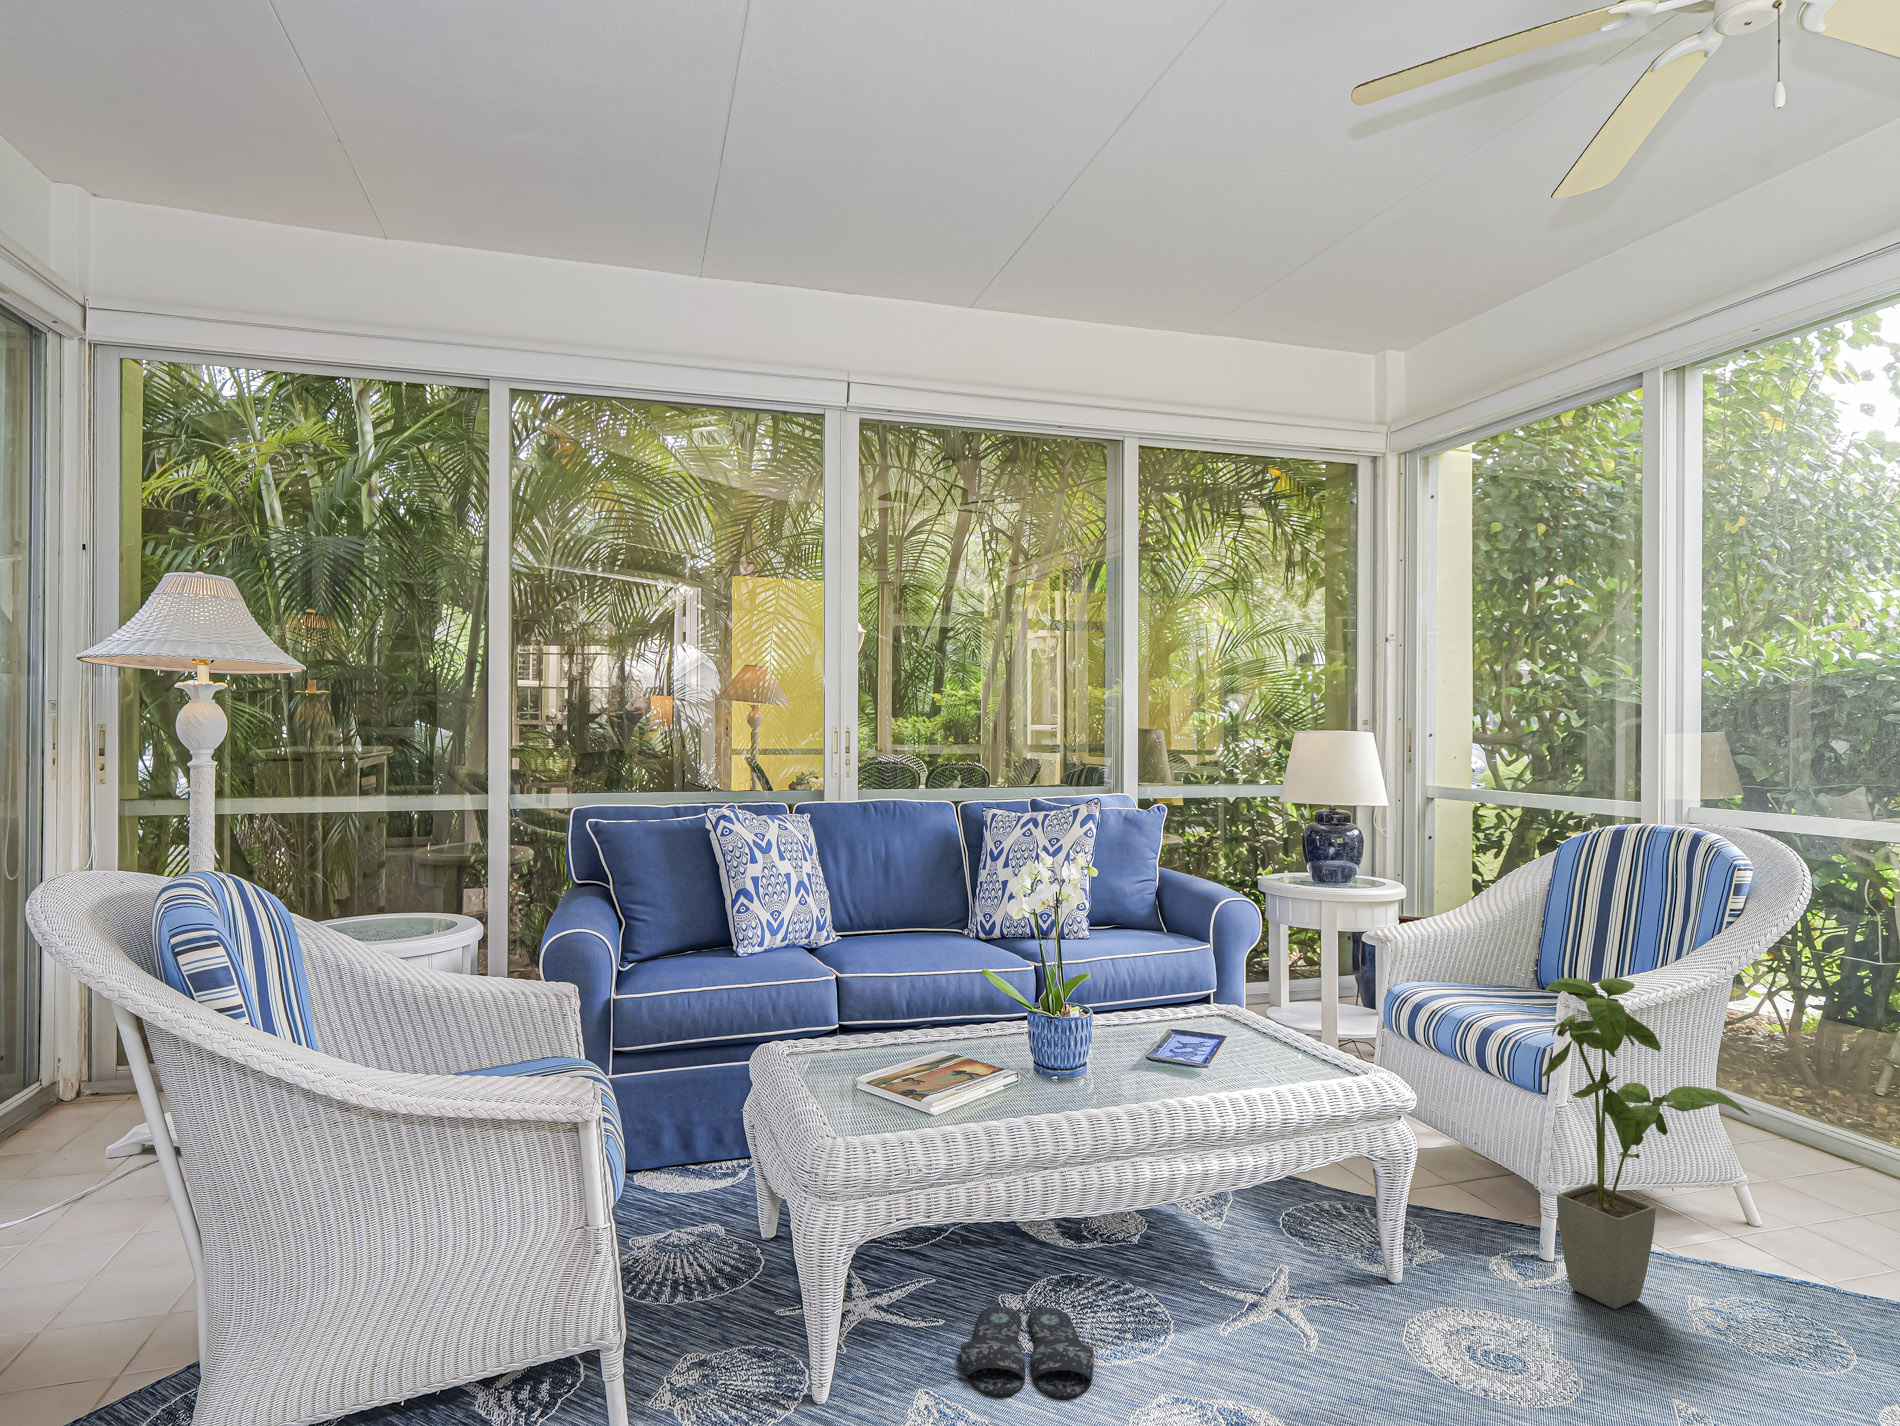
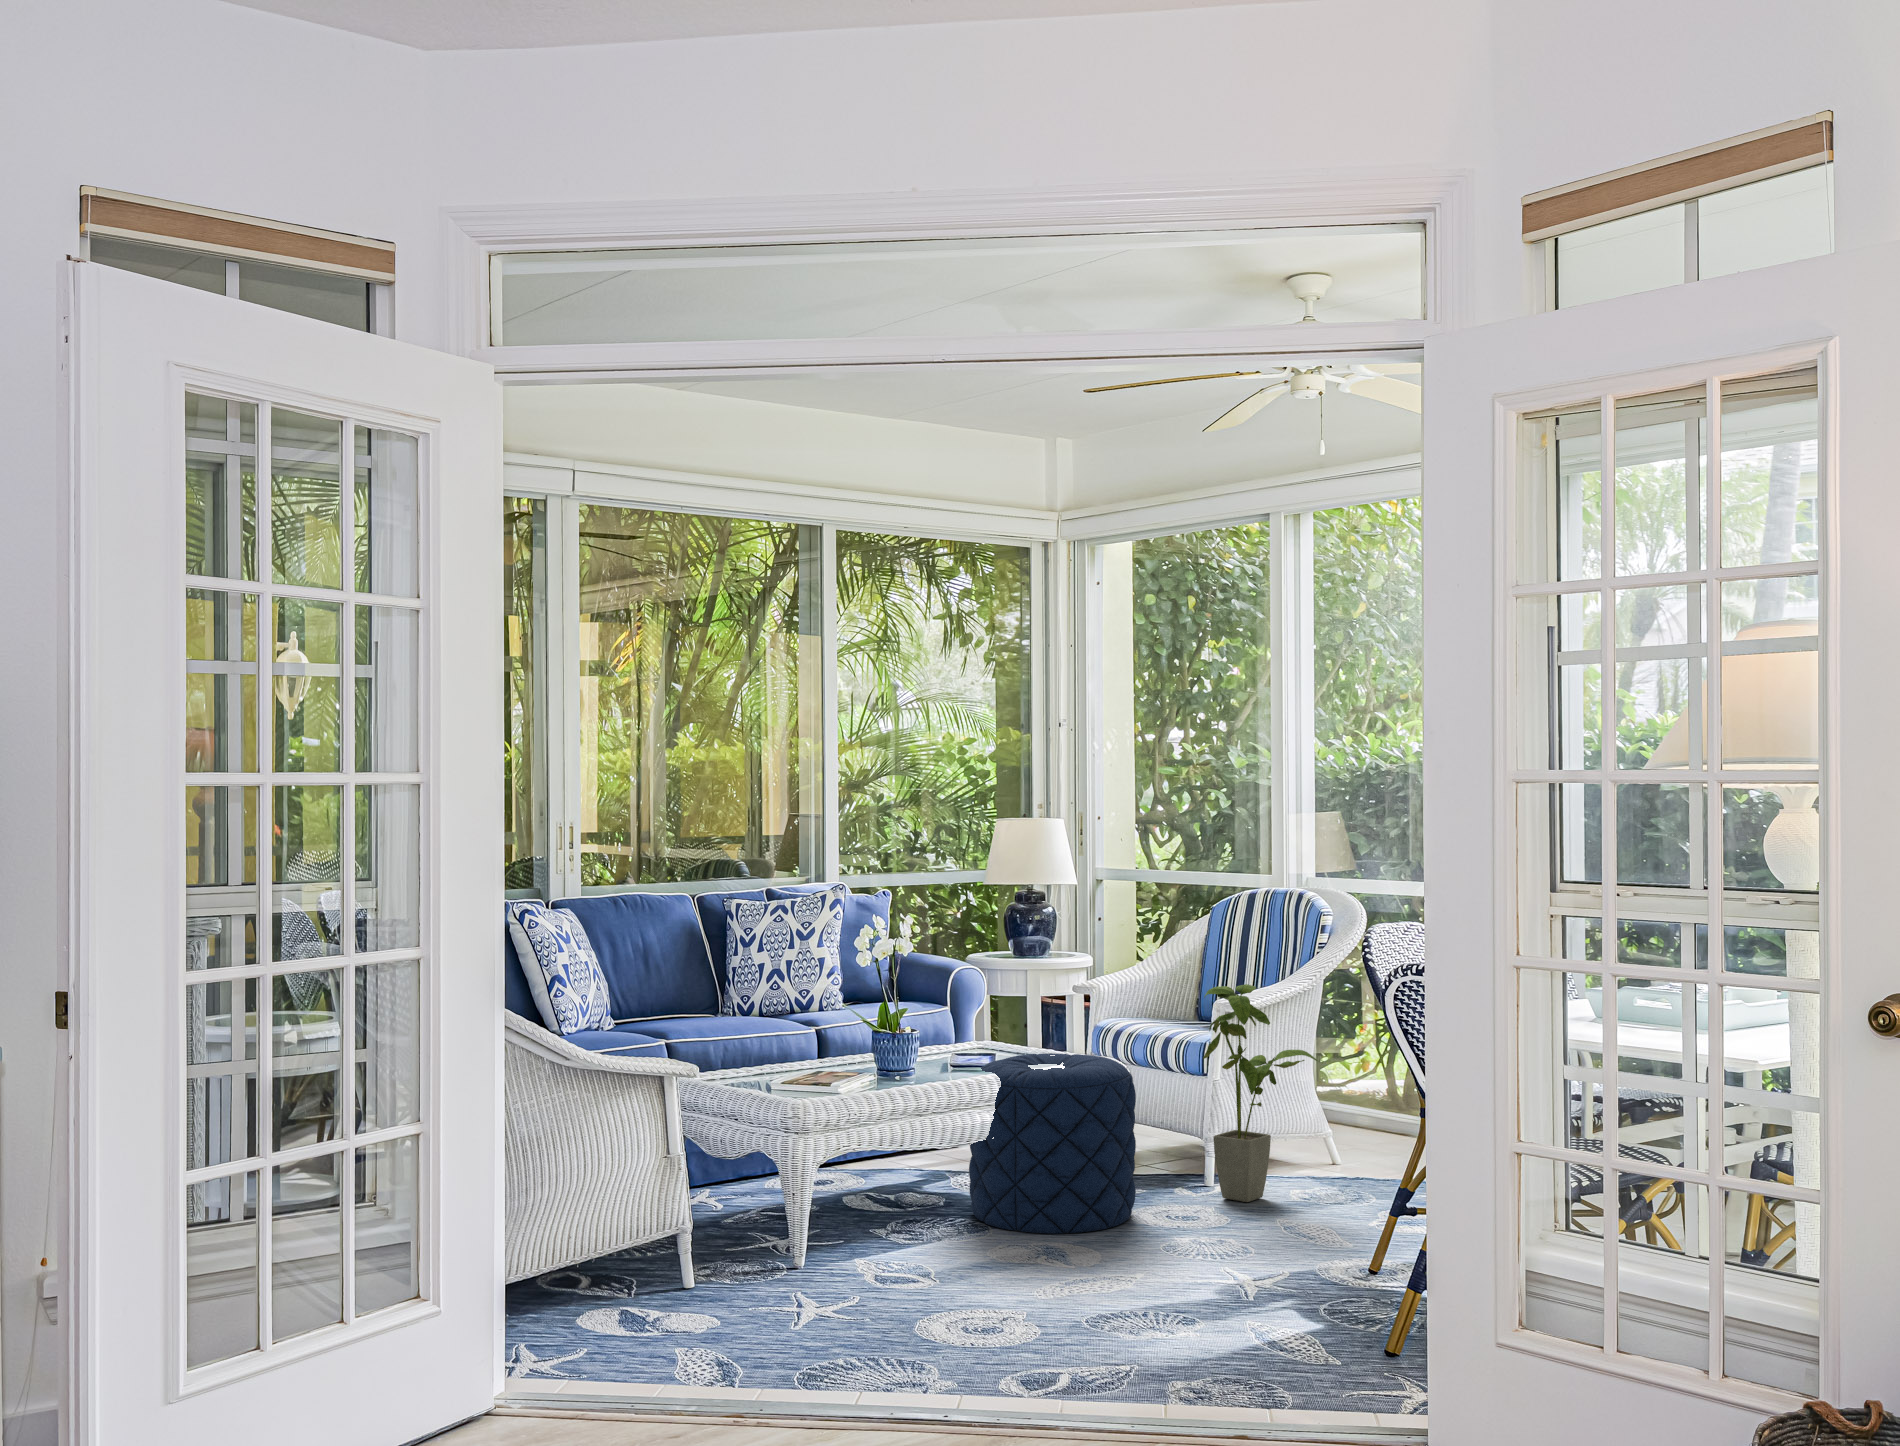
pouf: none [1174,1044,1424,1350] -> present [969,1053,1136,1234]
slippers: present [961,1306,1094,1400] -> none [857,1237,948,1267]

